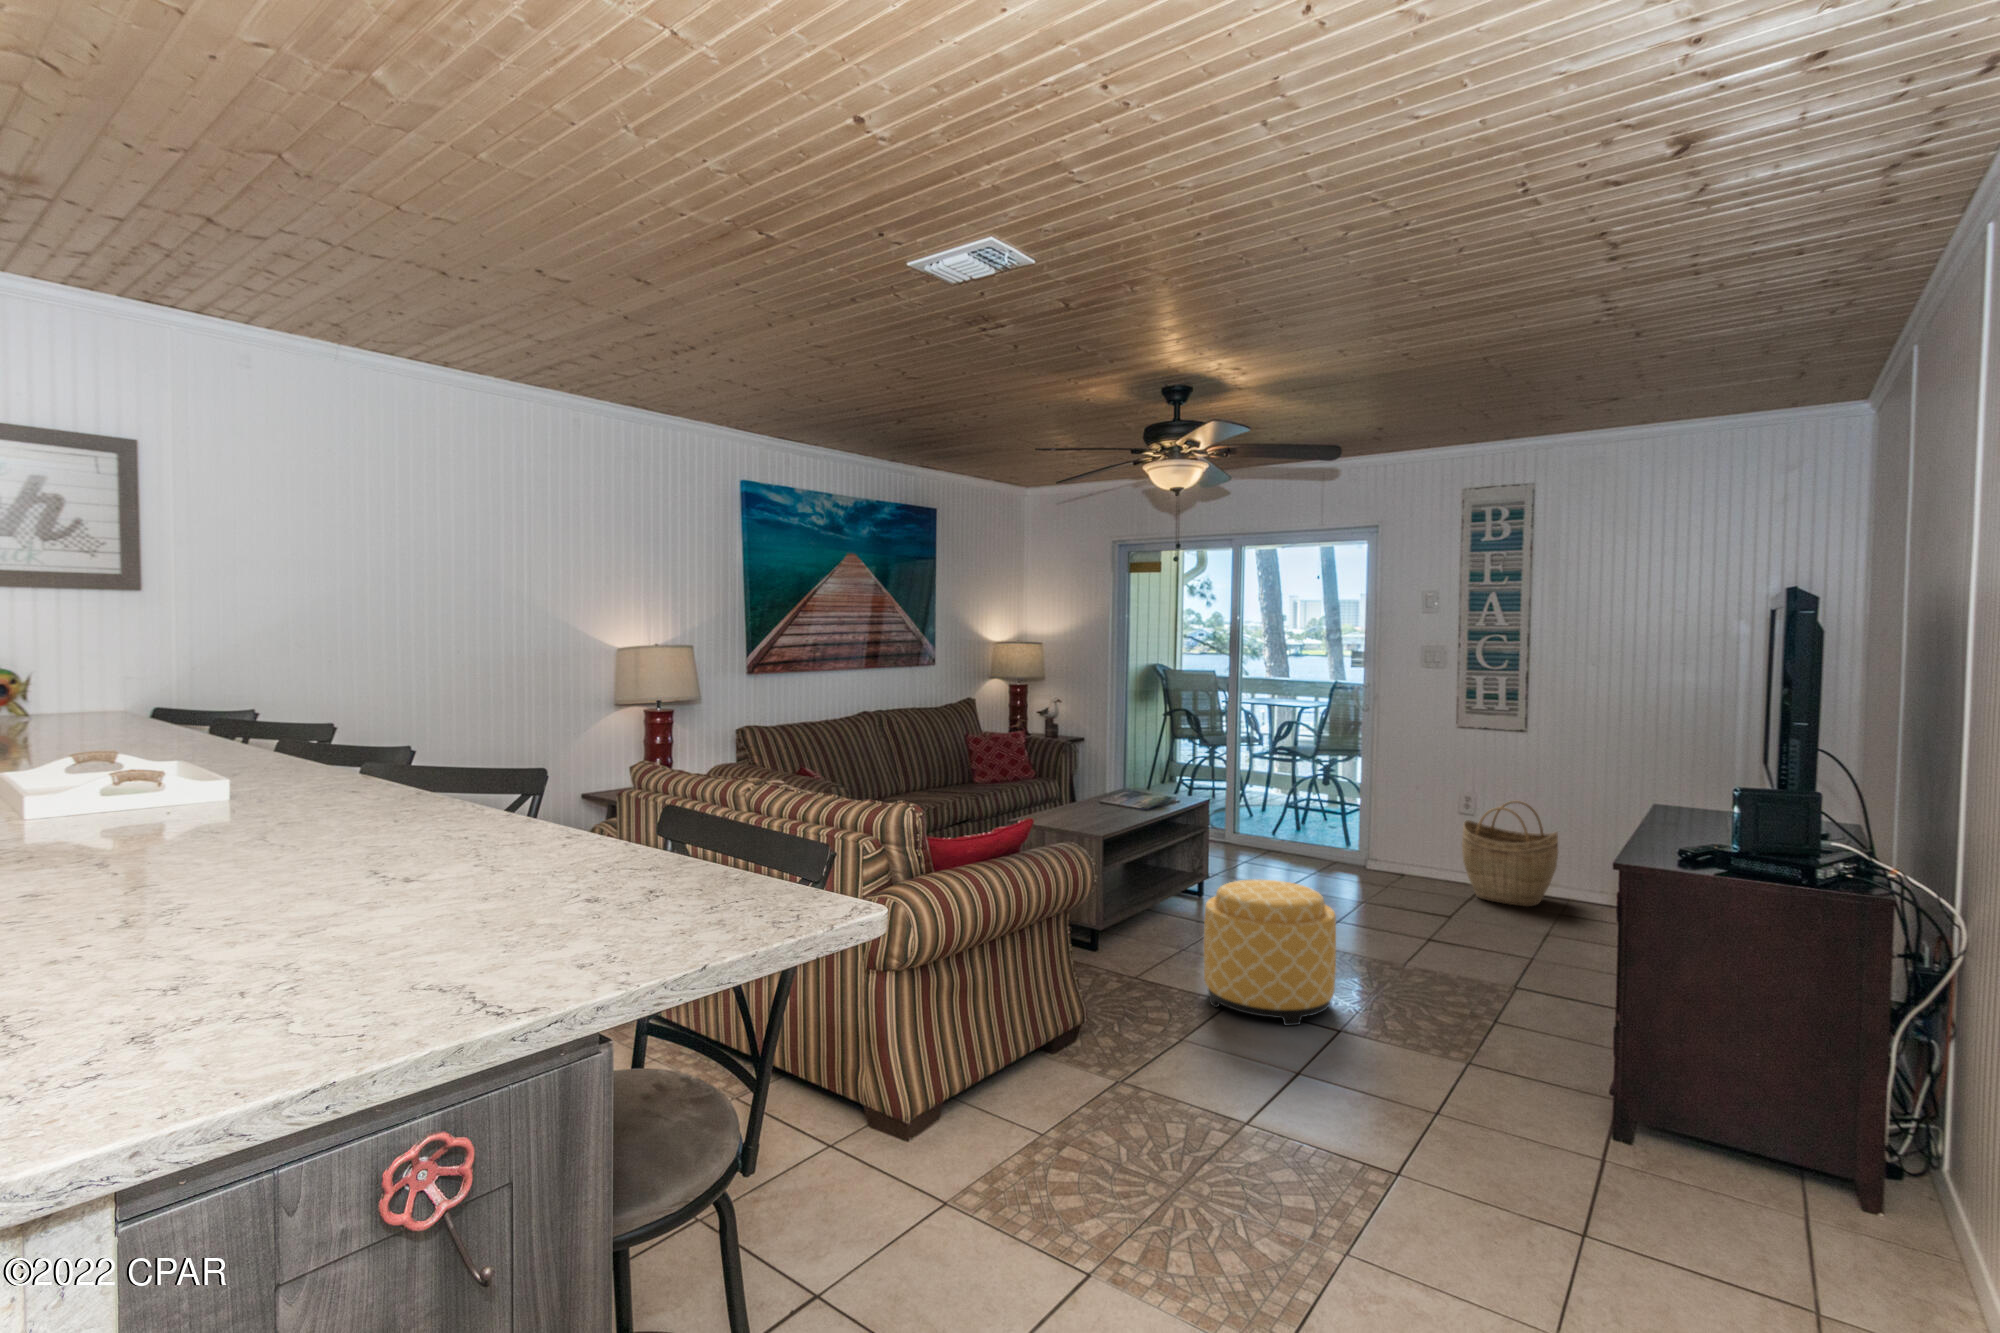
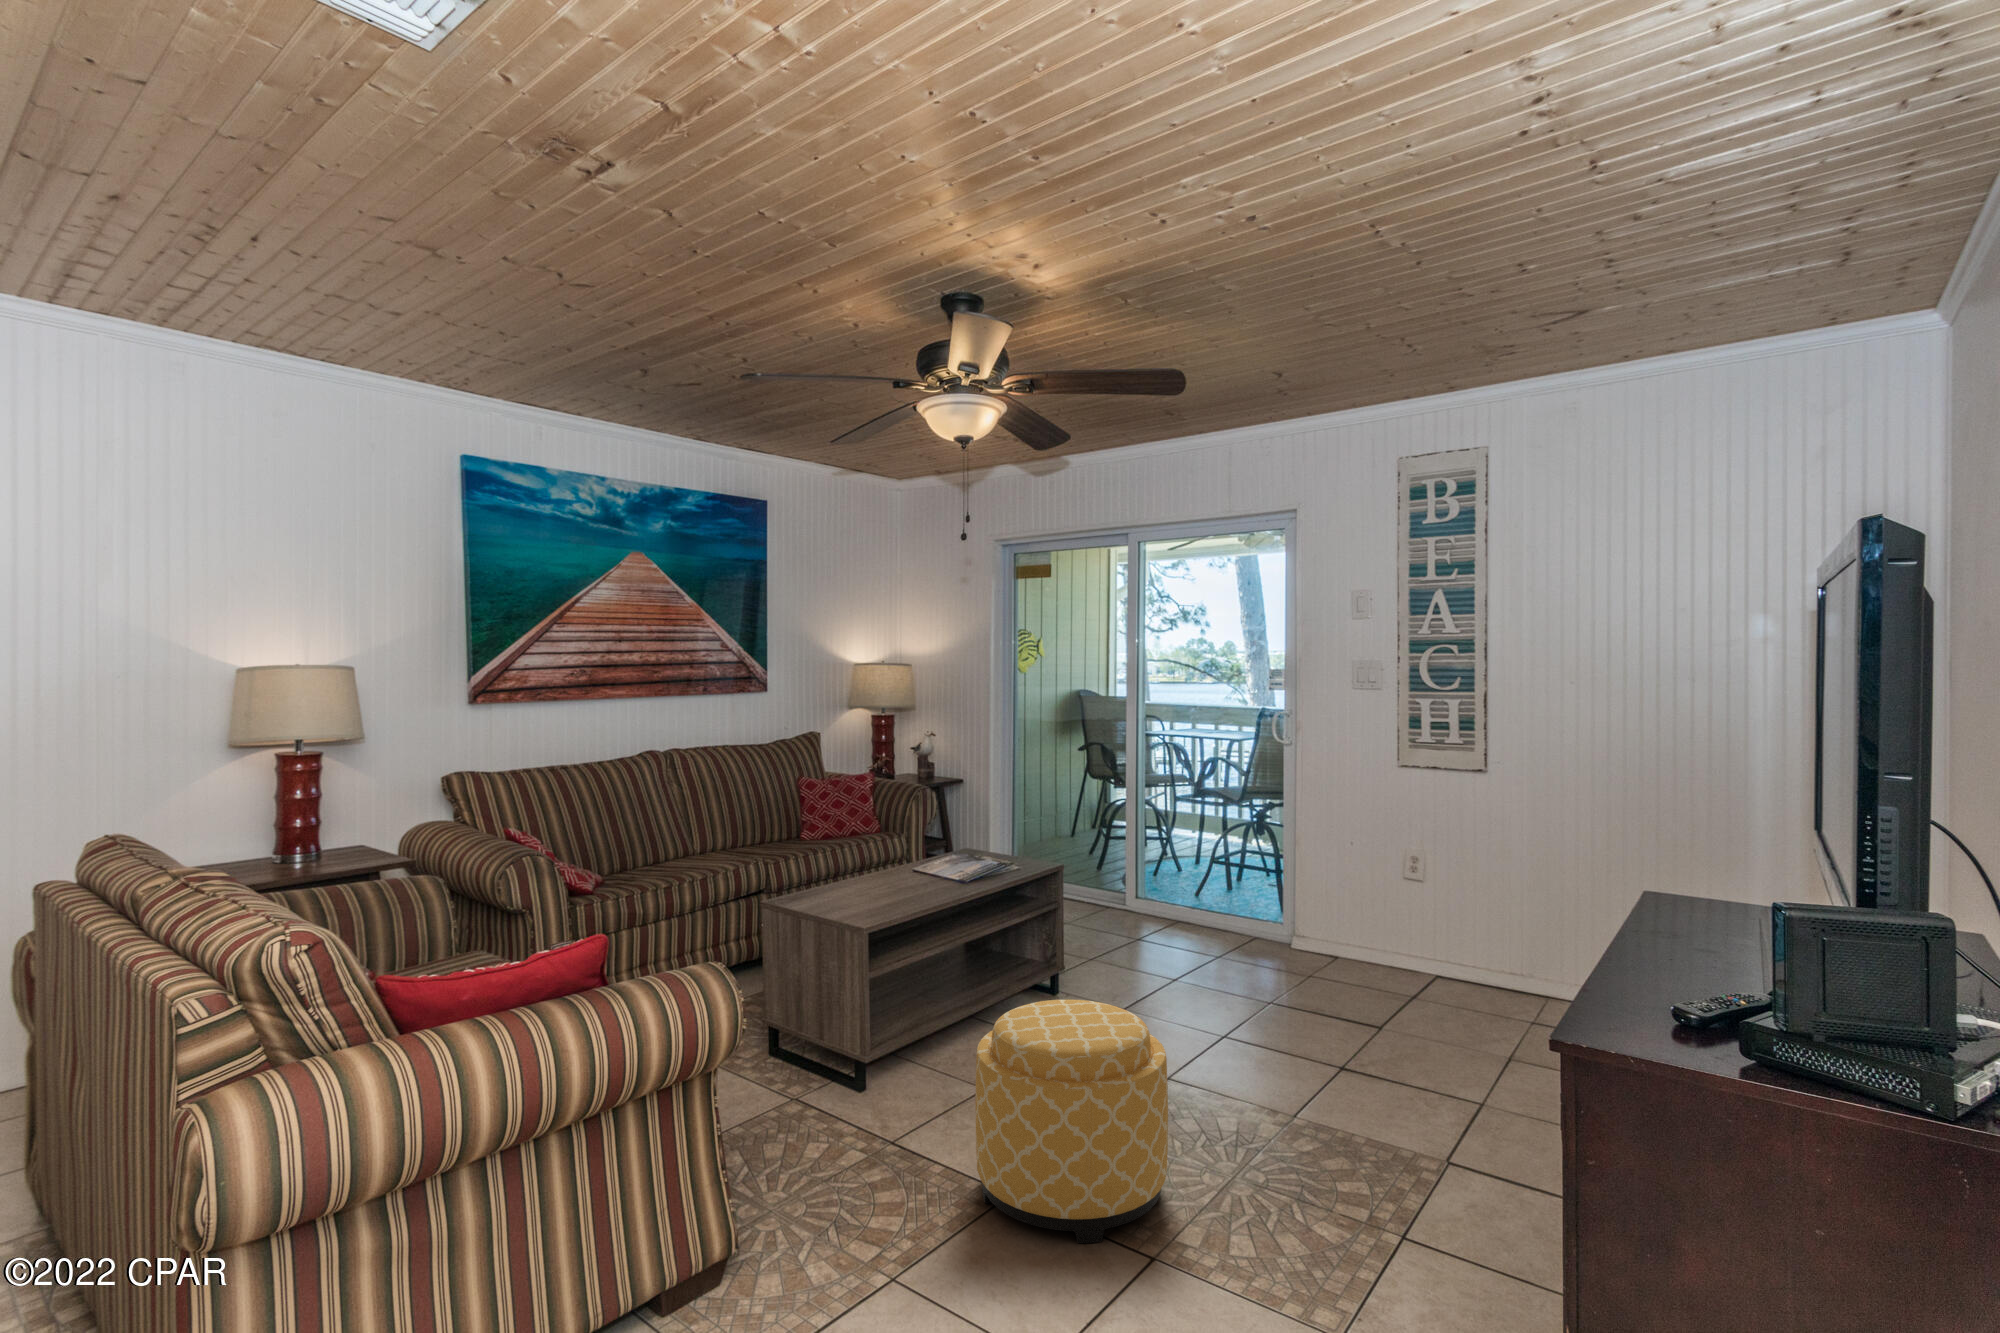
woven basket: present [1462,801,1558,907] -> none [1404,863,1529,1007]

